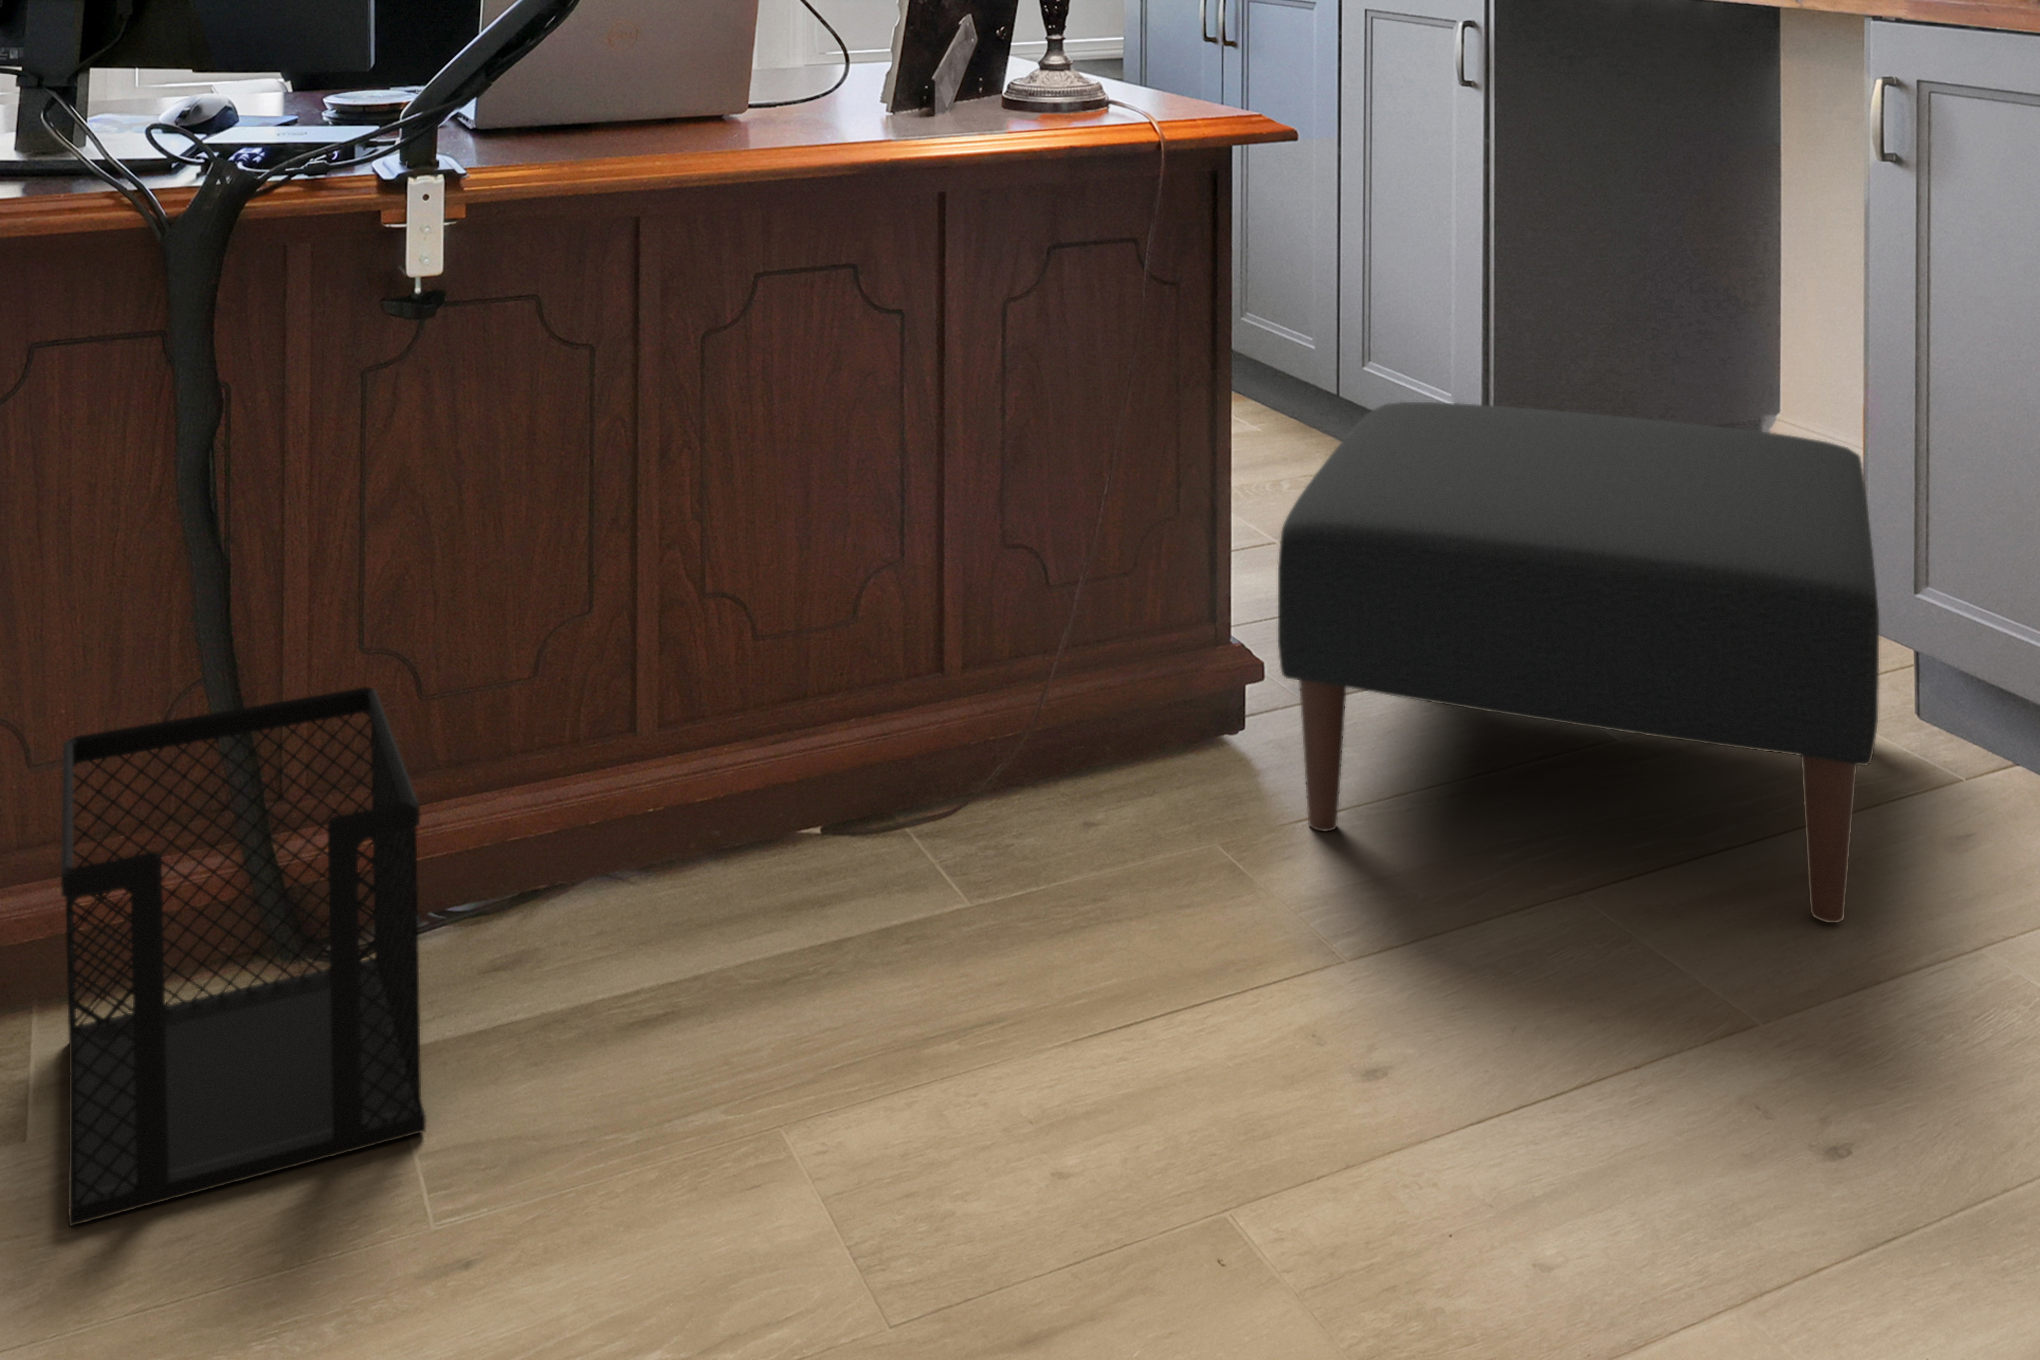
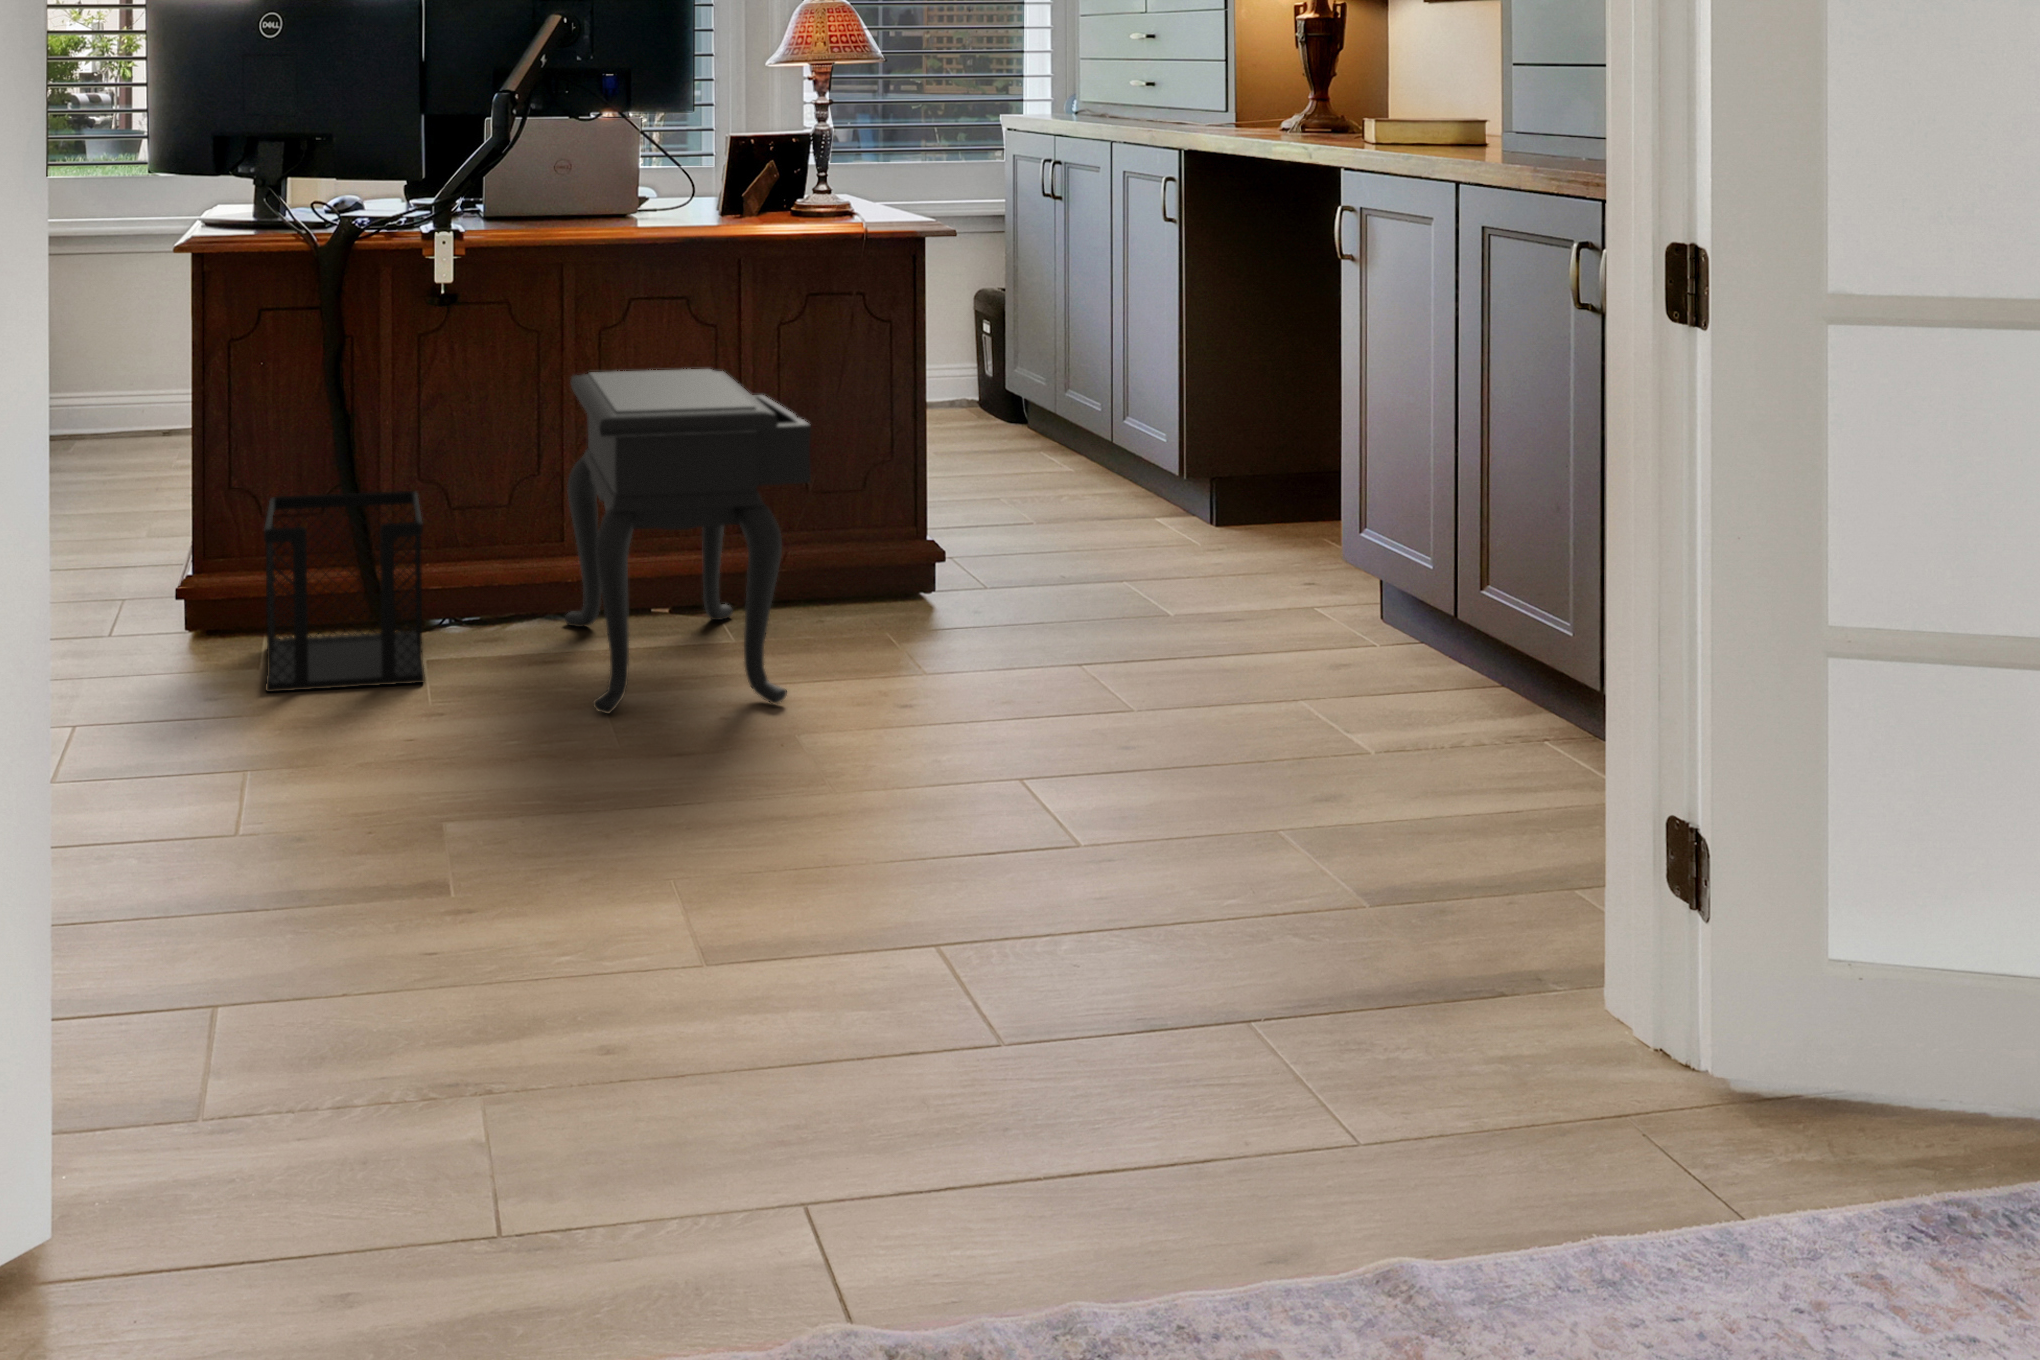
side table: none [653,399,1182,1191] -> present [565,369,811,714]
ottoman: present [1278,402,1879,923] -> none [919,411,1339,686]

